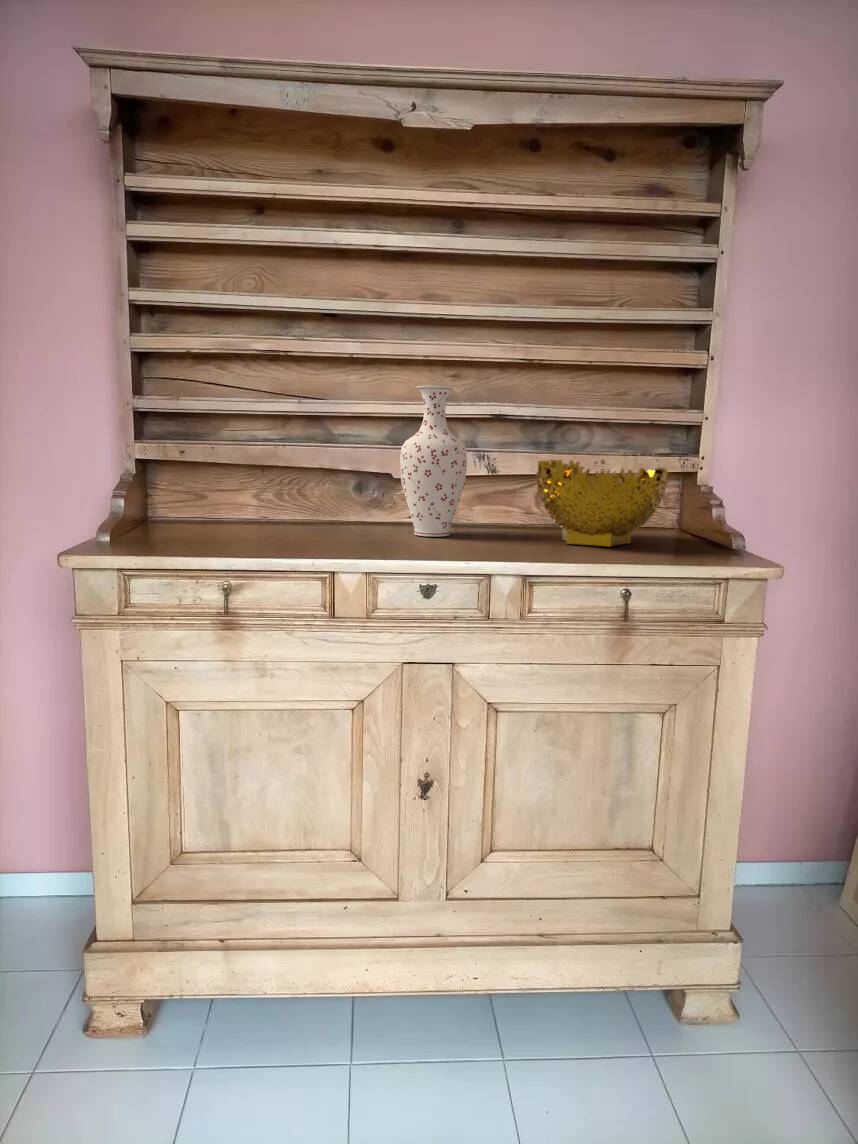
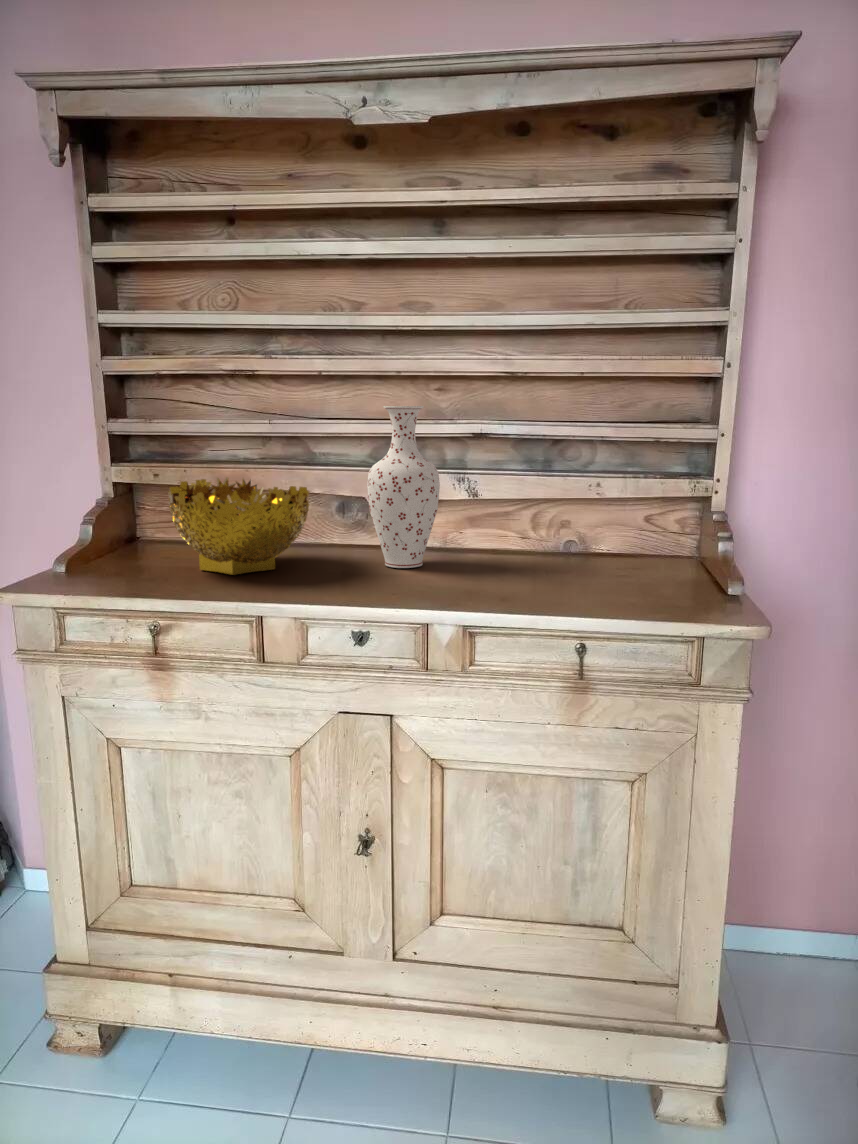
decorative bowl: present [536,460,668,547] -> present [168,477,309,575]

